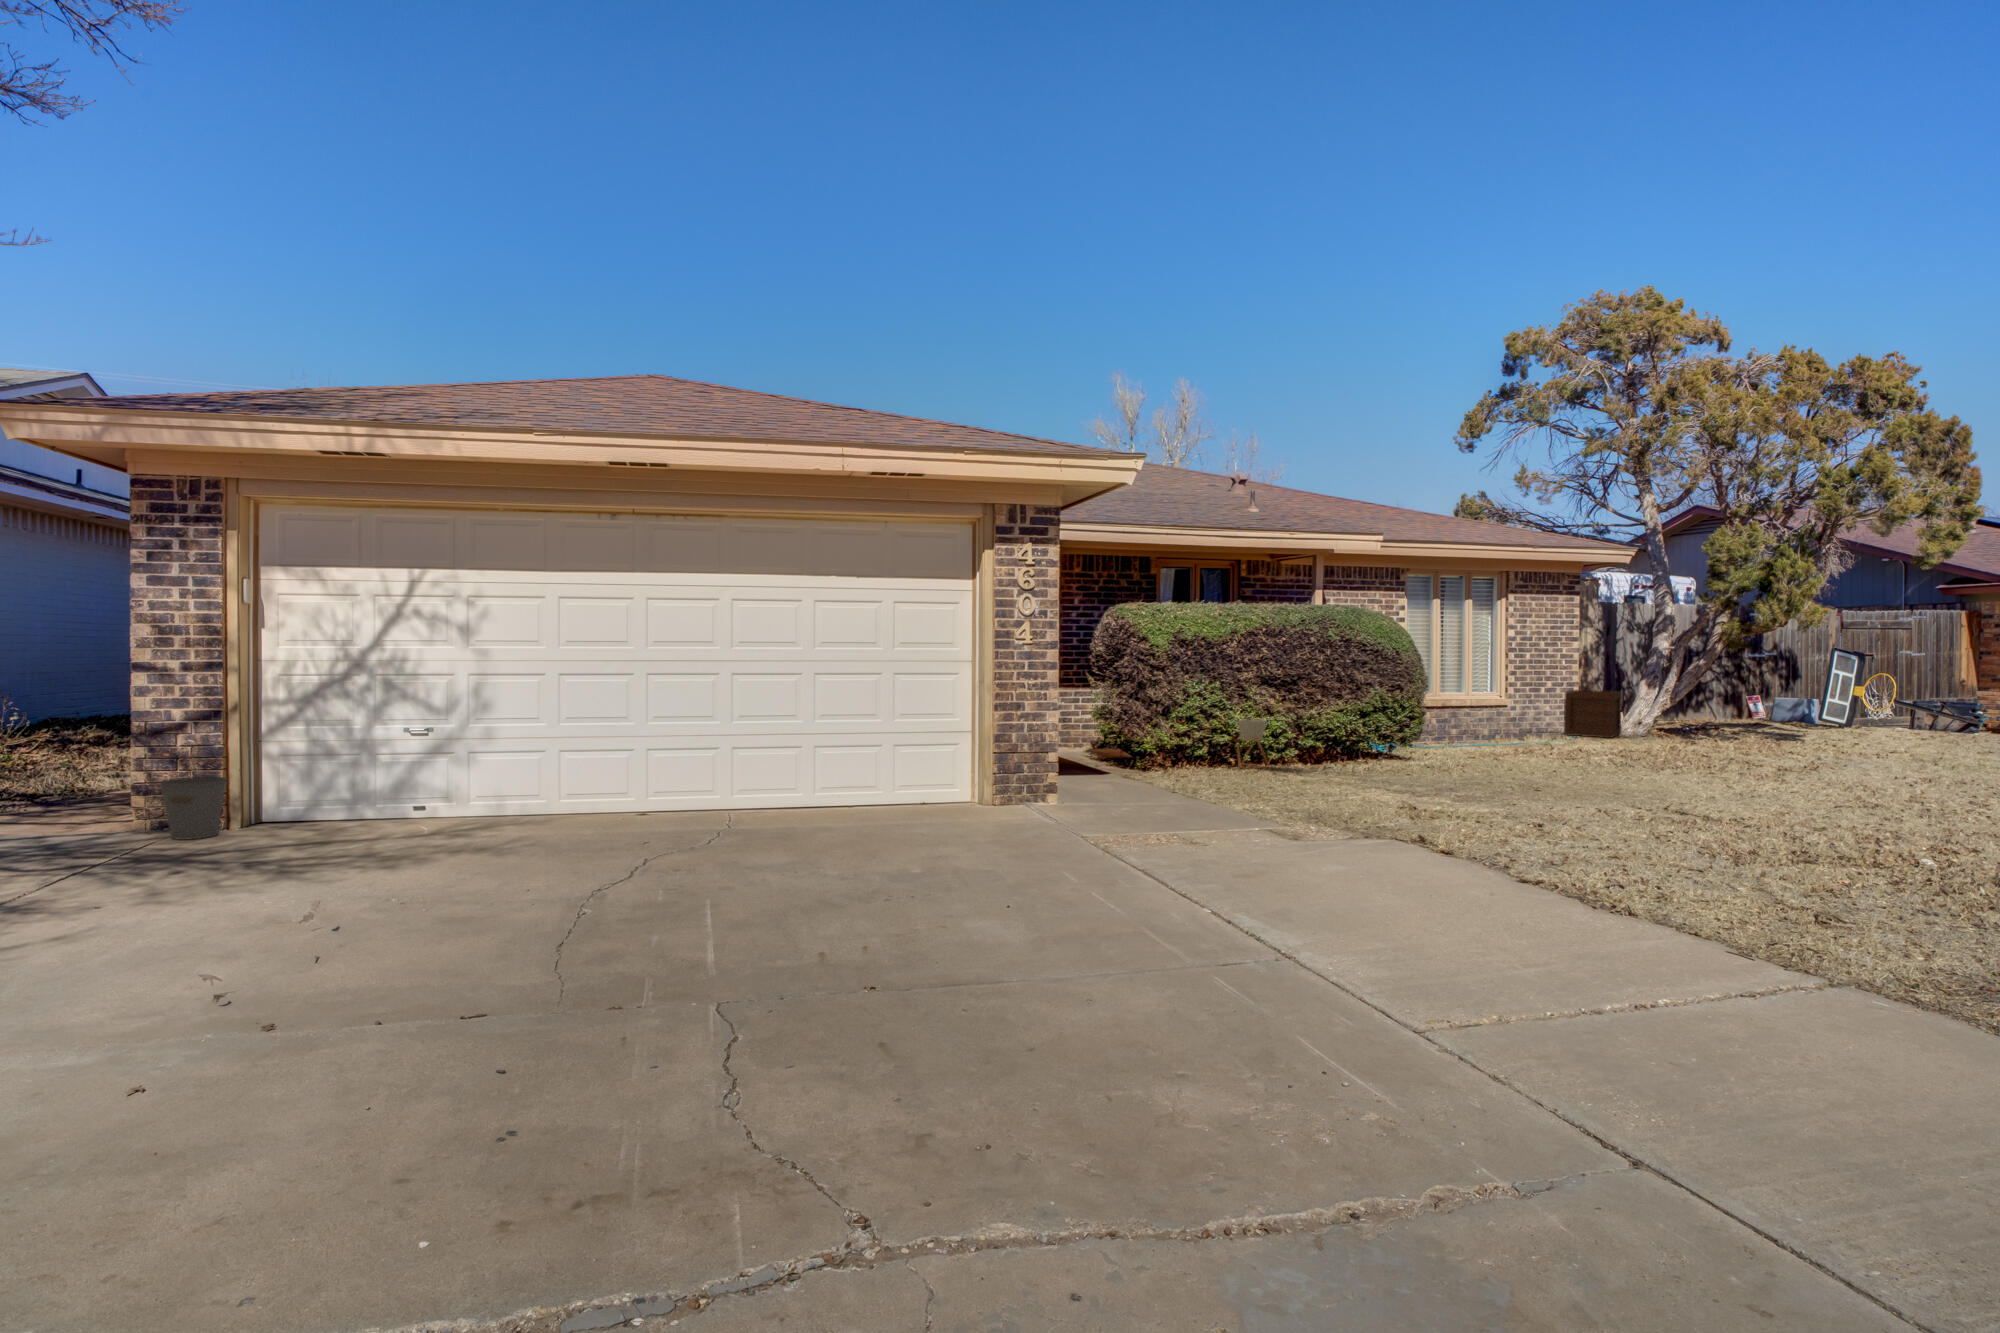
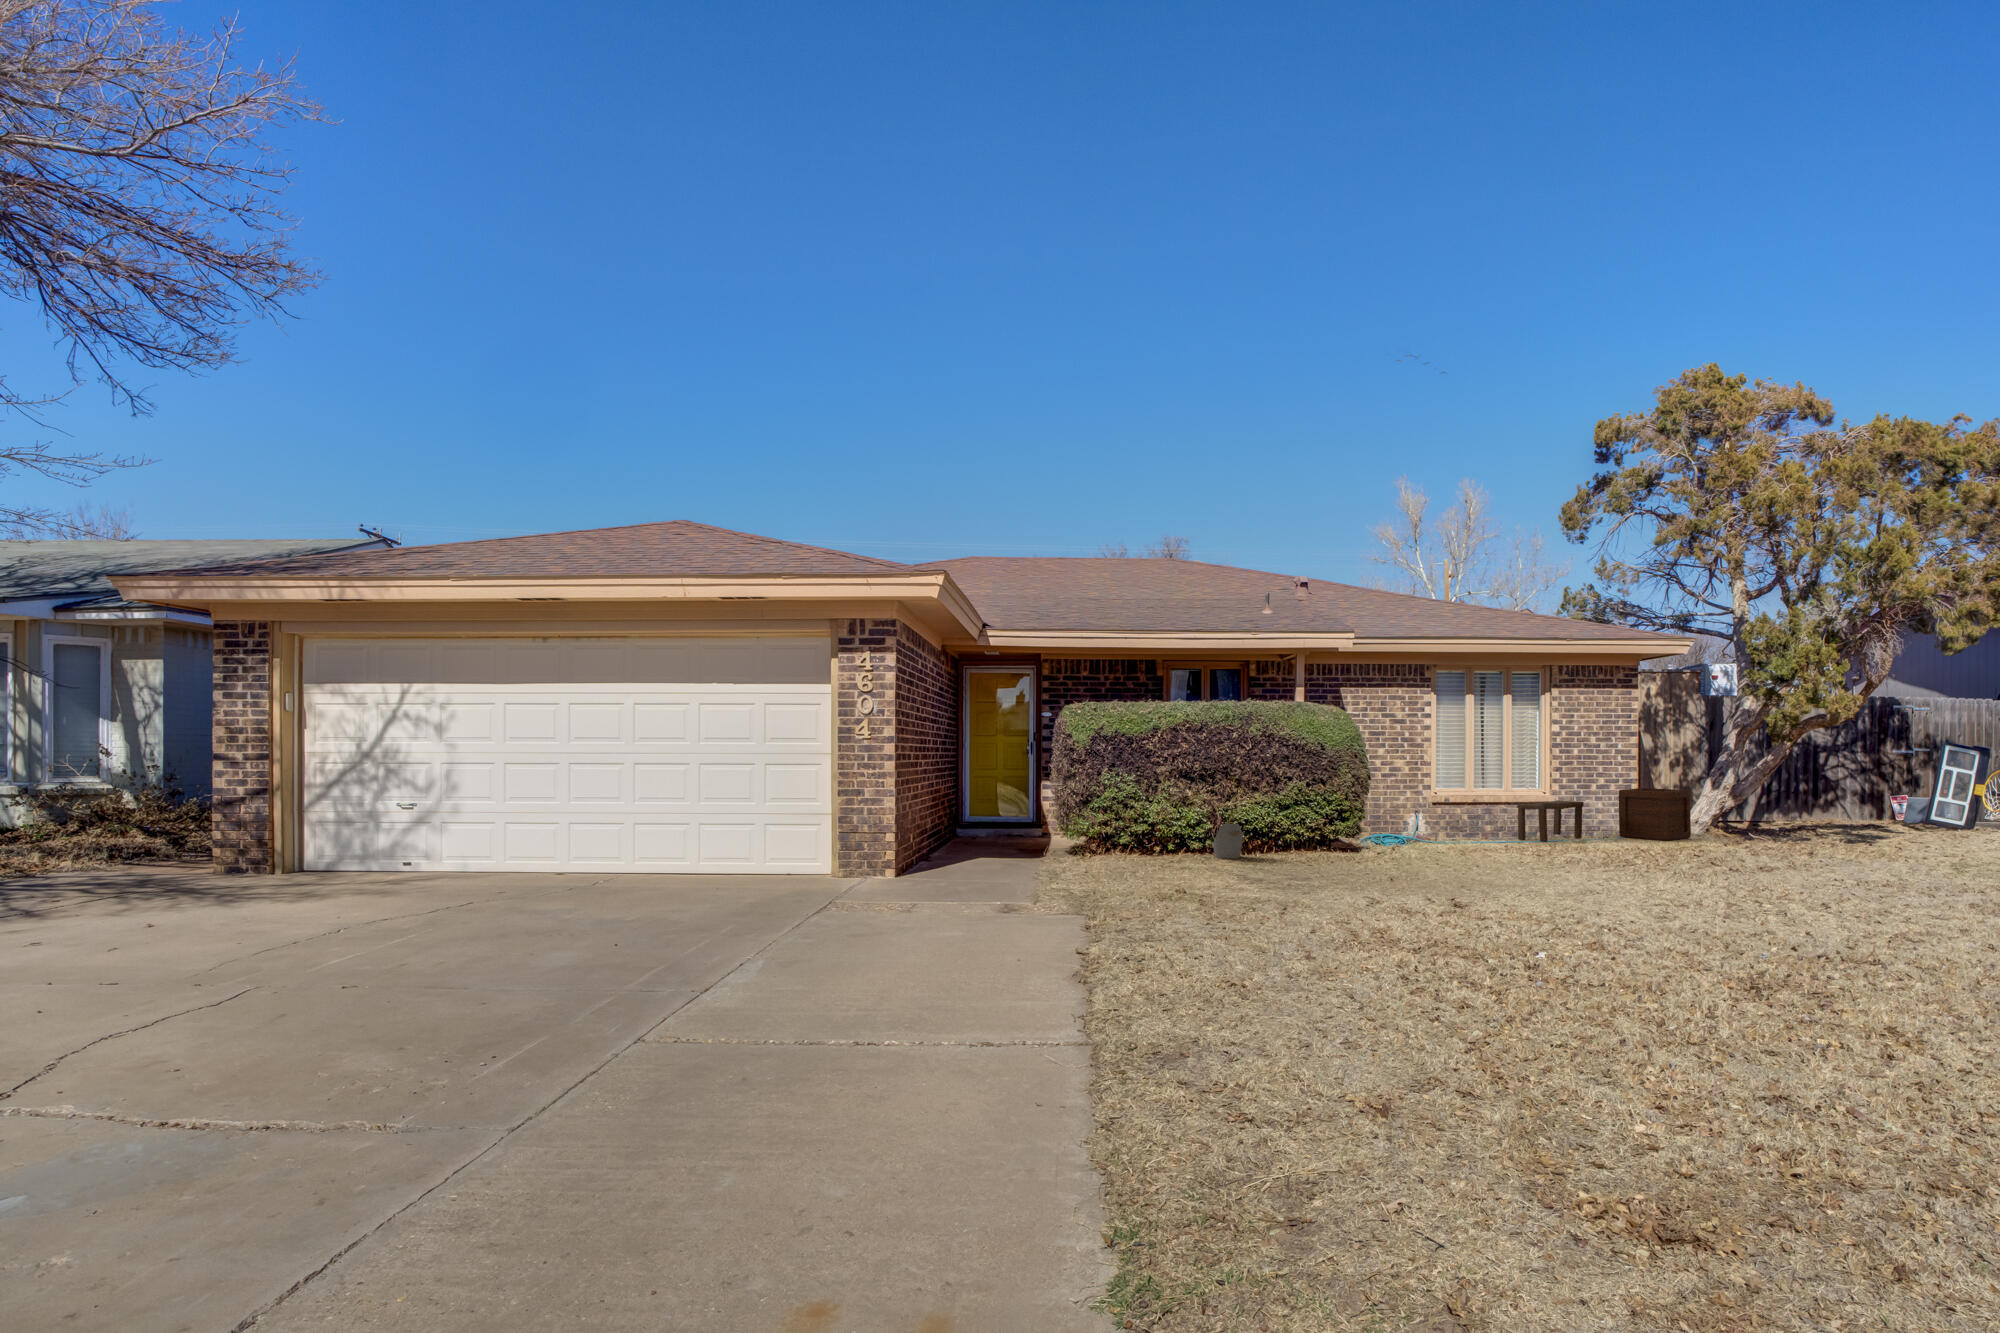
bench: none [1492,702,1542,741] -> present [1517,800,1584,842]
planter: present [1237,719,1269,768] -> none [1157,810,1191,858]
bucket: present [160,777,227,840] -> present [1213,824,1244,859]

